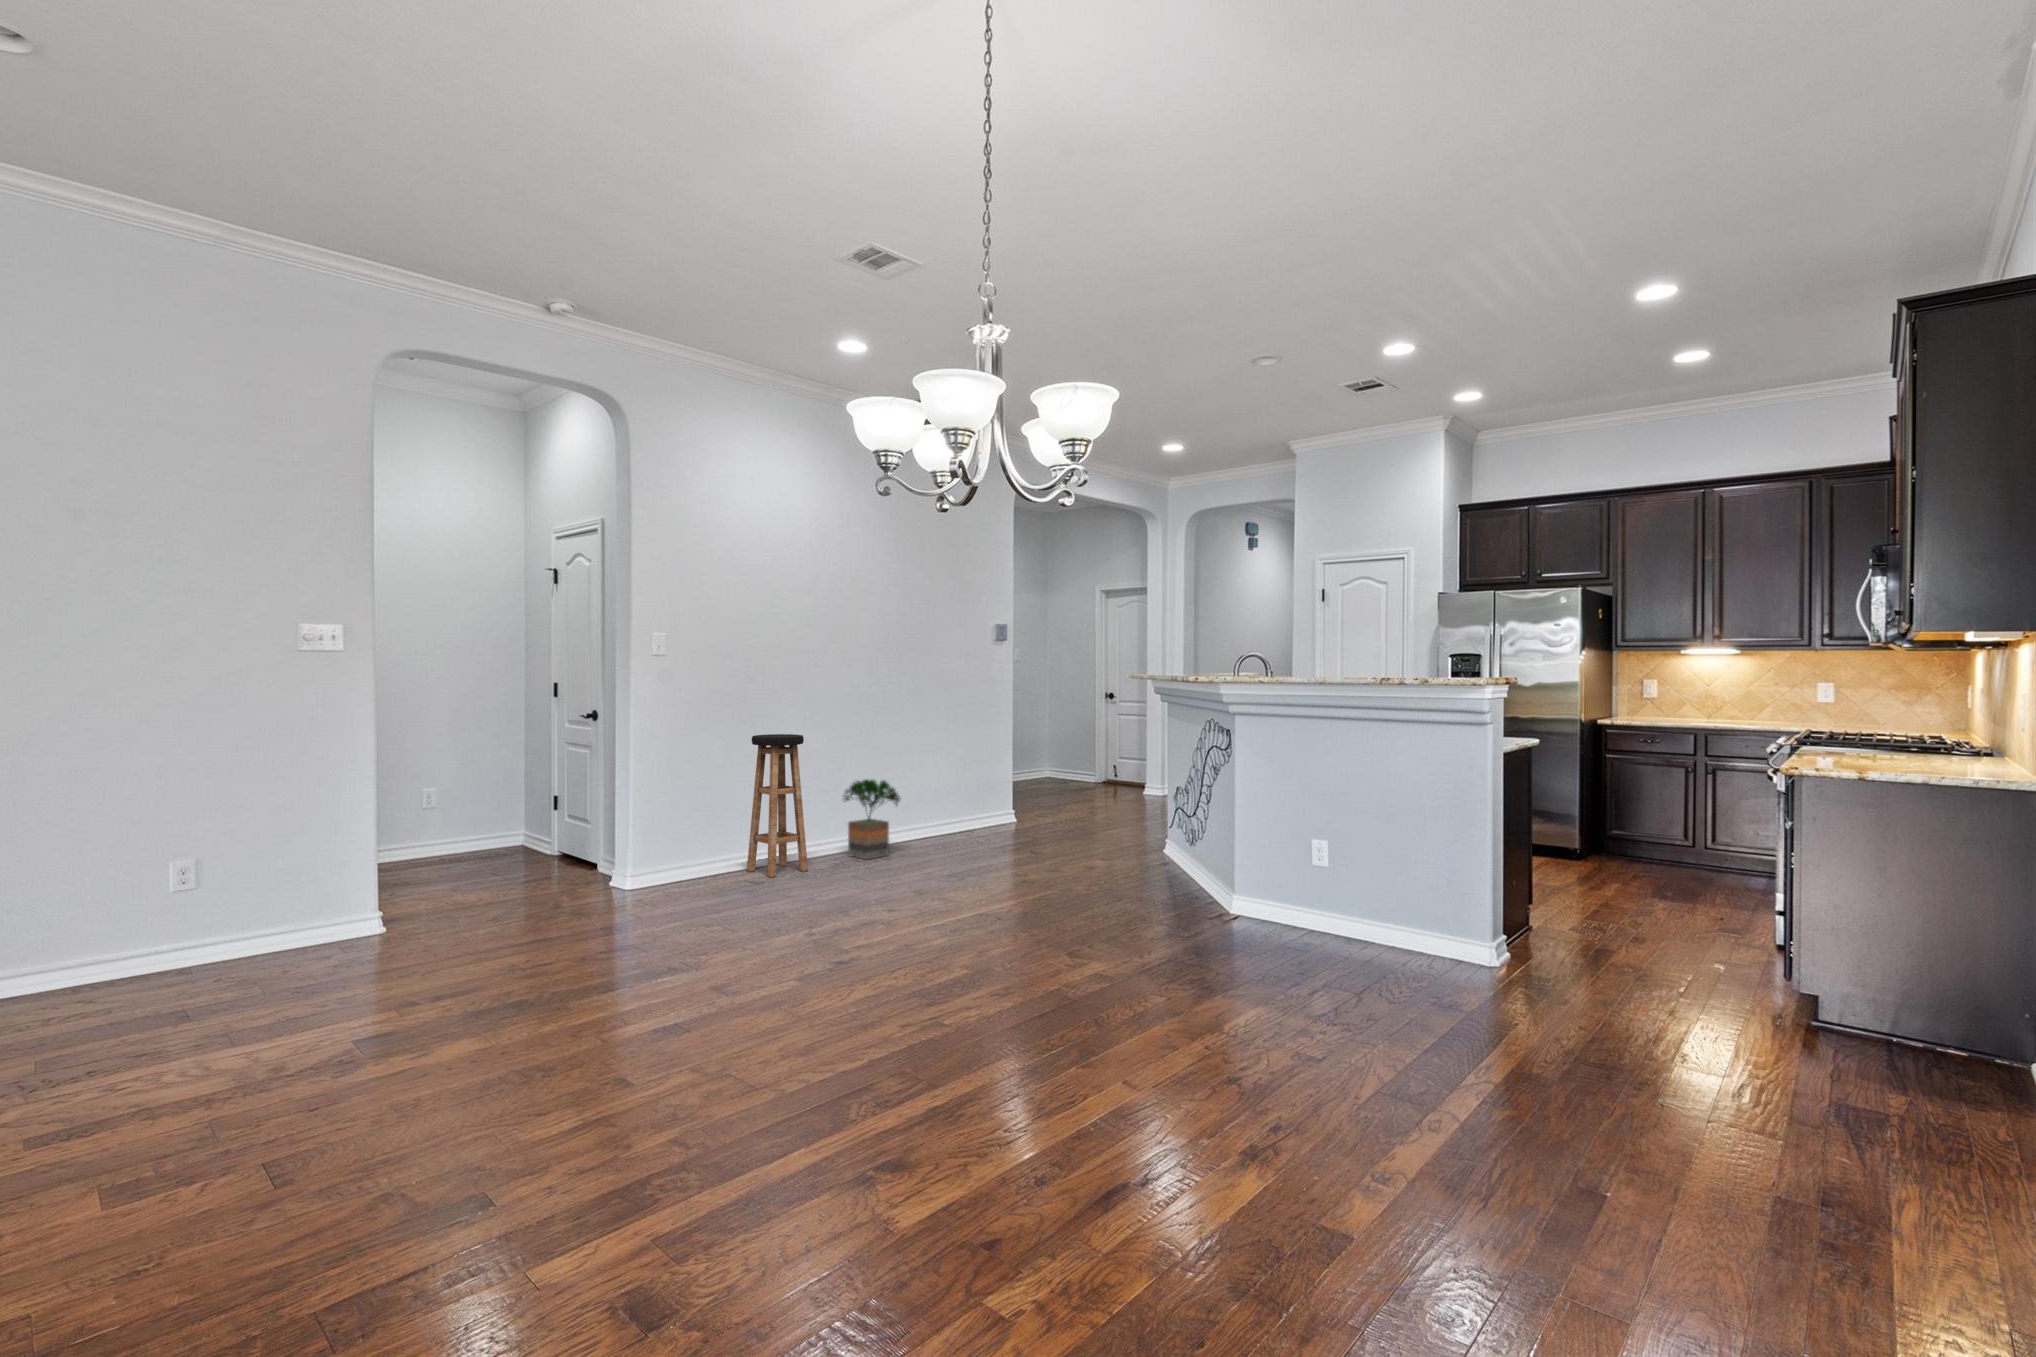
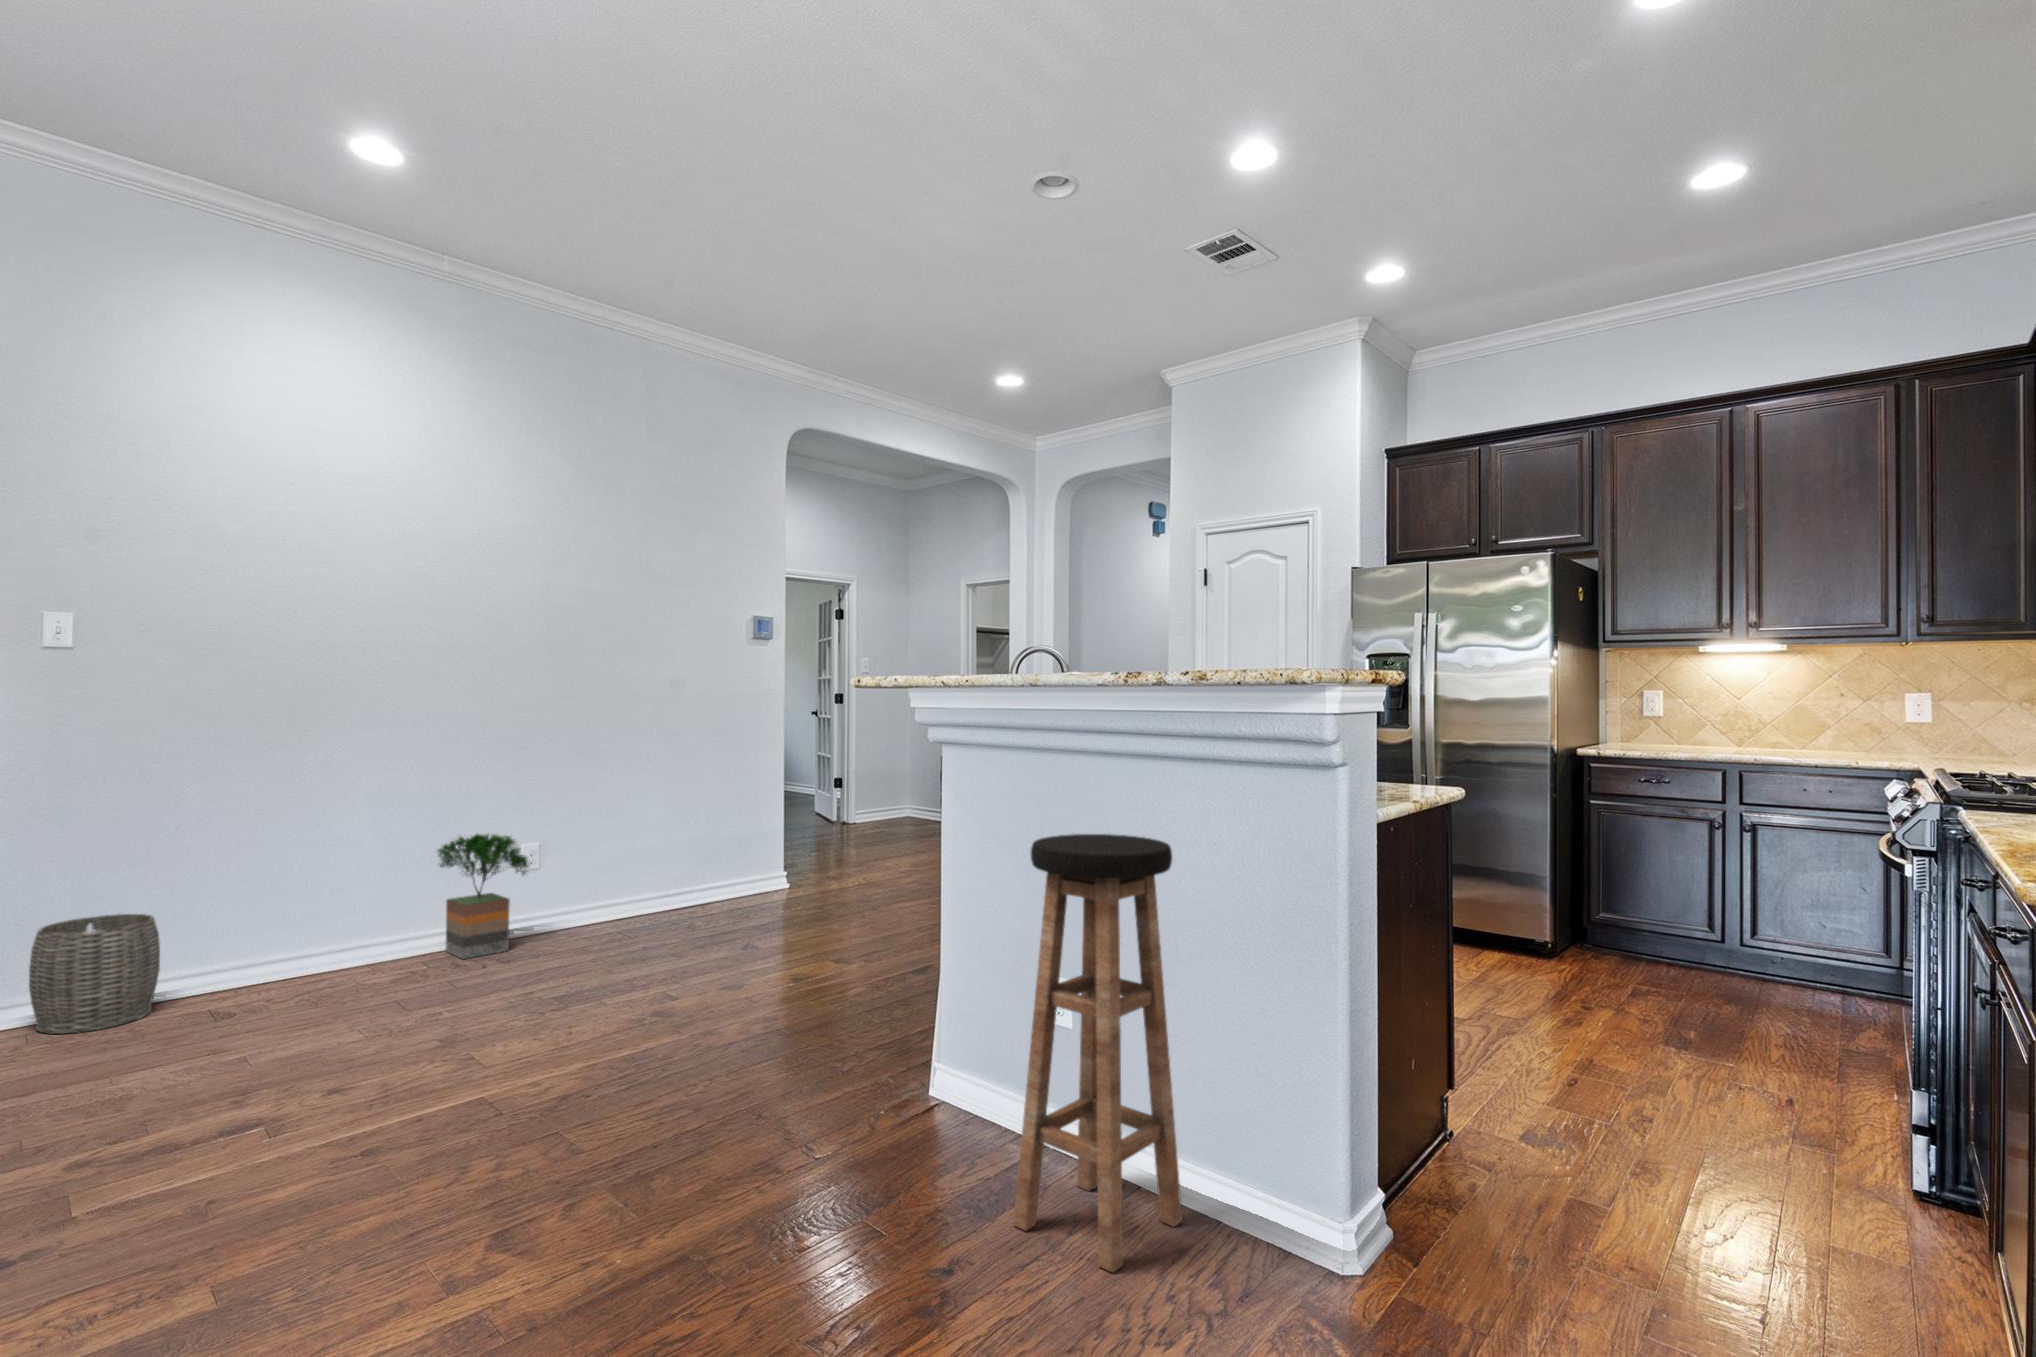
bar stool: present [747,734,808,877] -> present [1013,834,1182,1272]
woven basket: none [668,824,728,892] -> present [29,914,160,1034]

